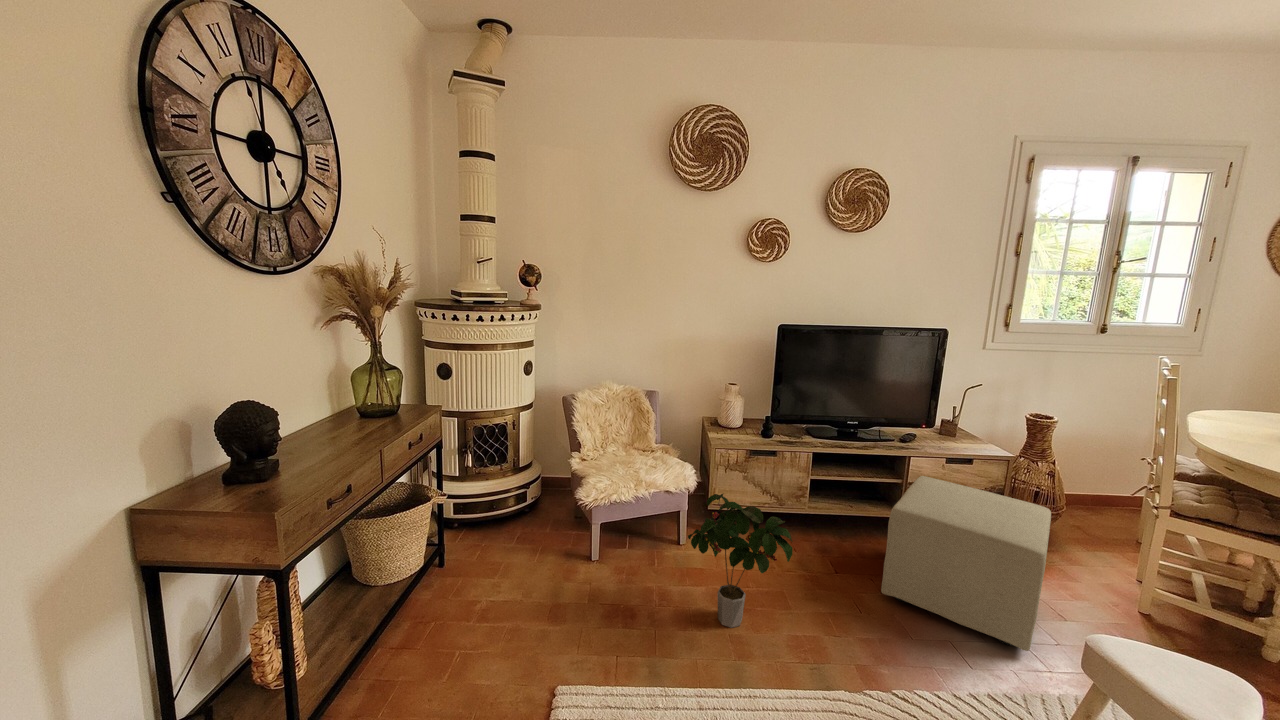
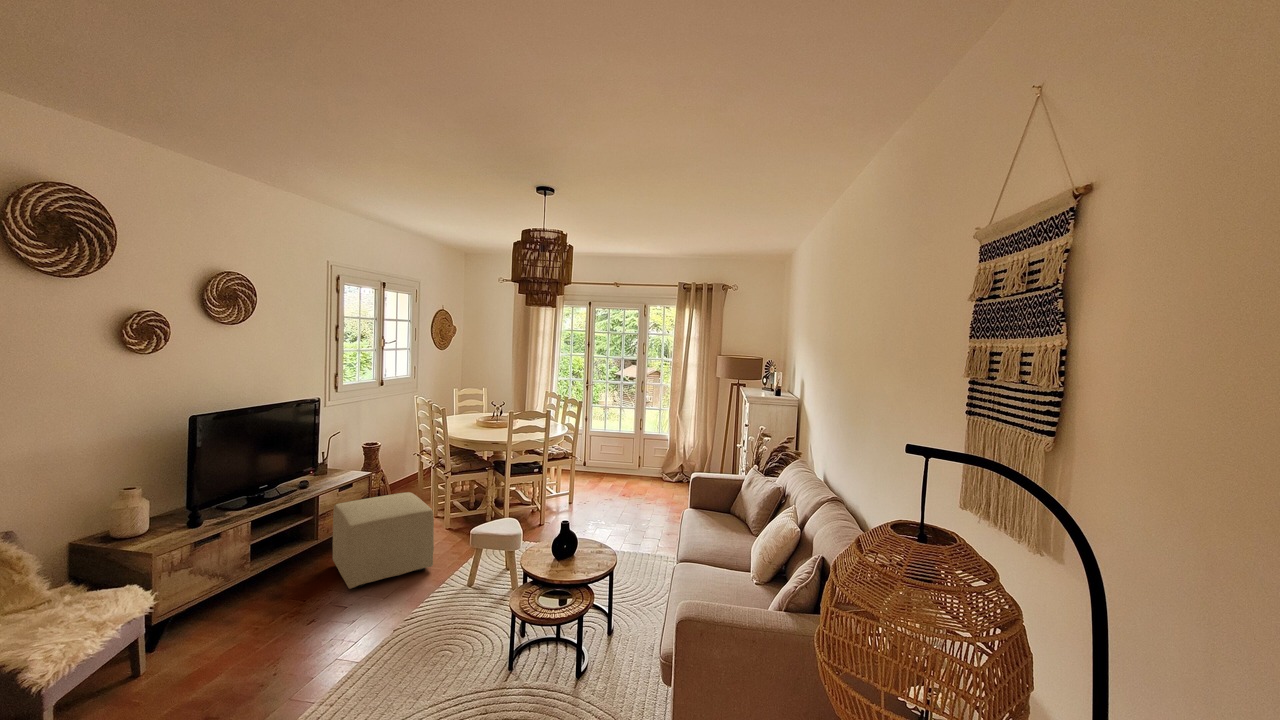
potted plant: present [688,494,793,628] -> none [211,559,334,675]

